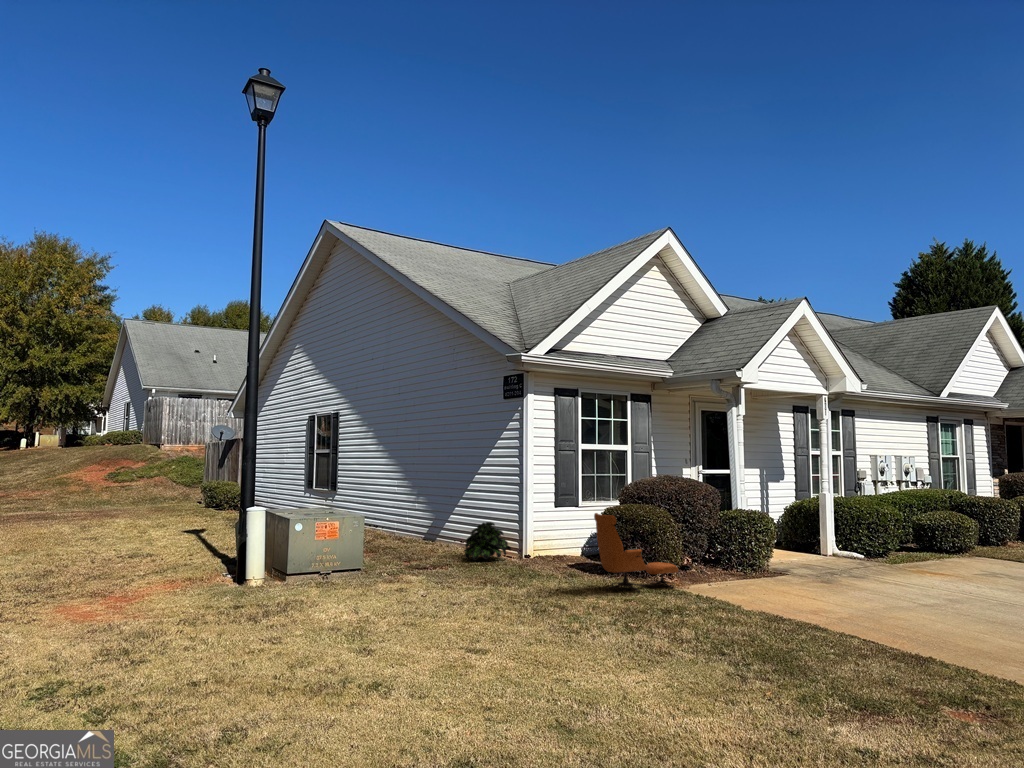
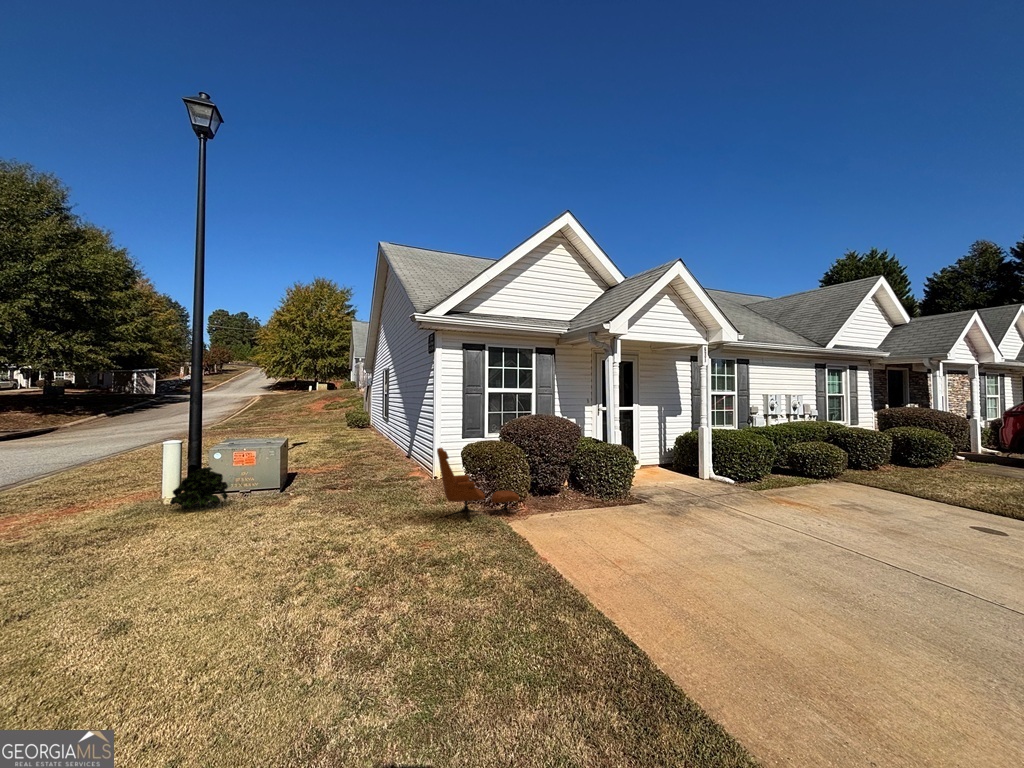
potted plant: present [464,522,511,560] -> present [170,467,228,511]

